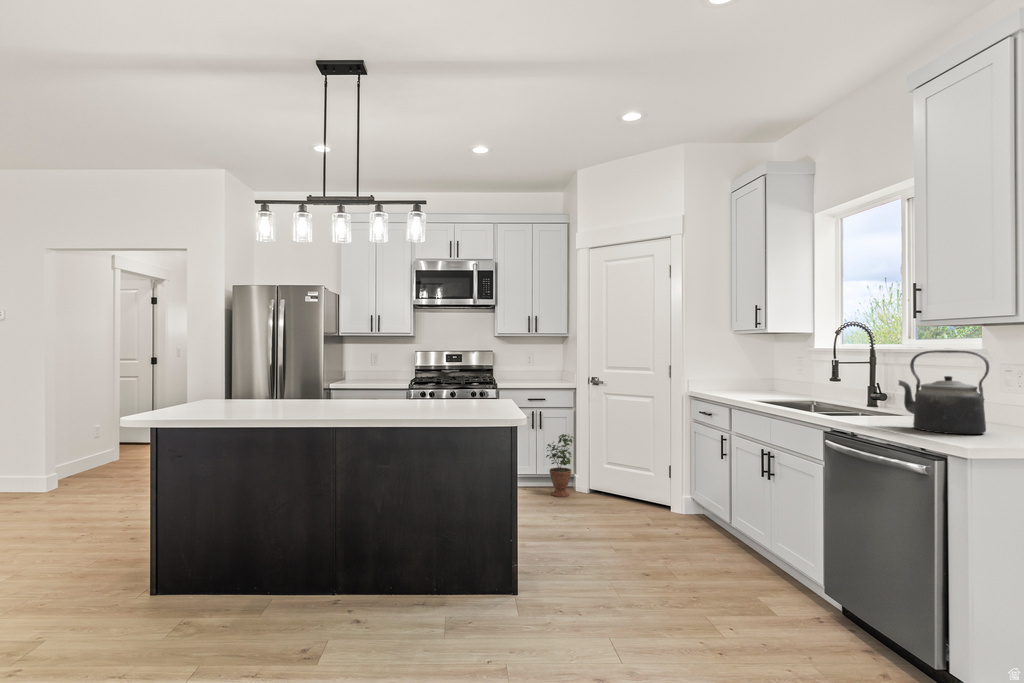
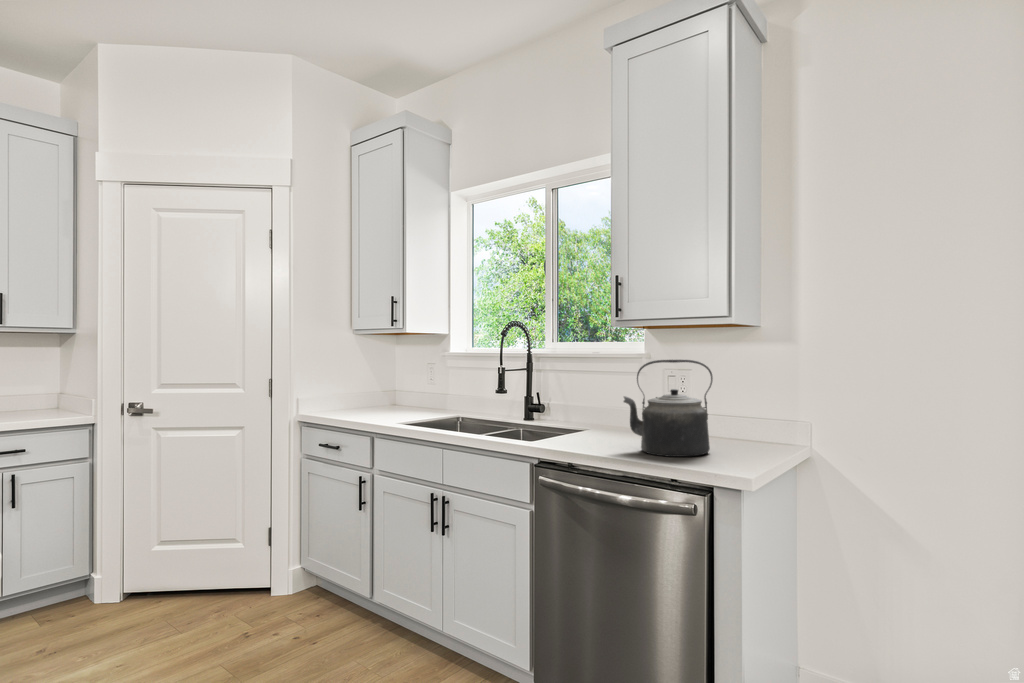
potted plant: present [546,434,574,497] -> none [37,501,94,618]

